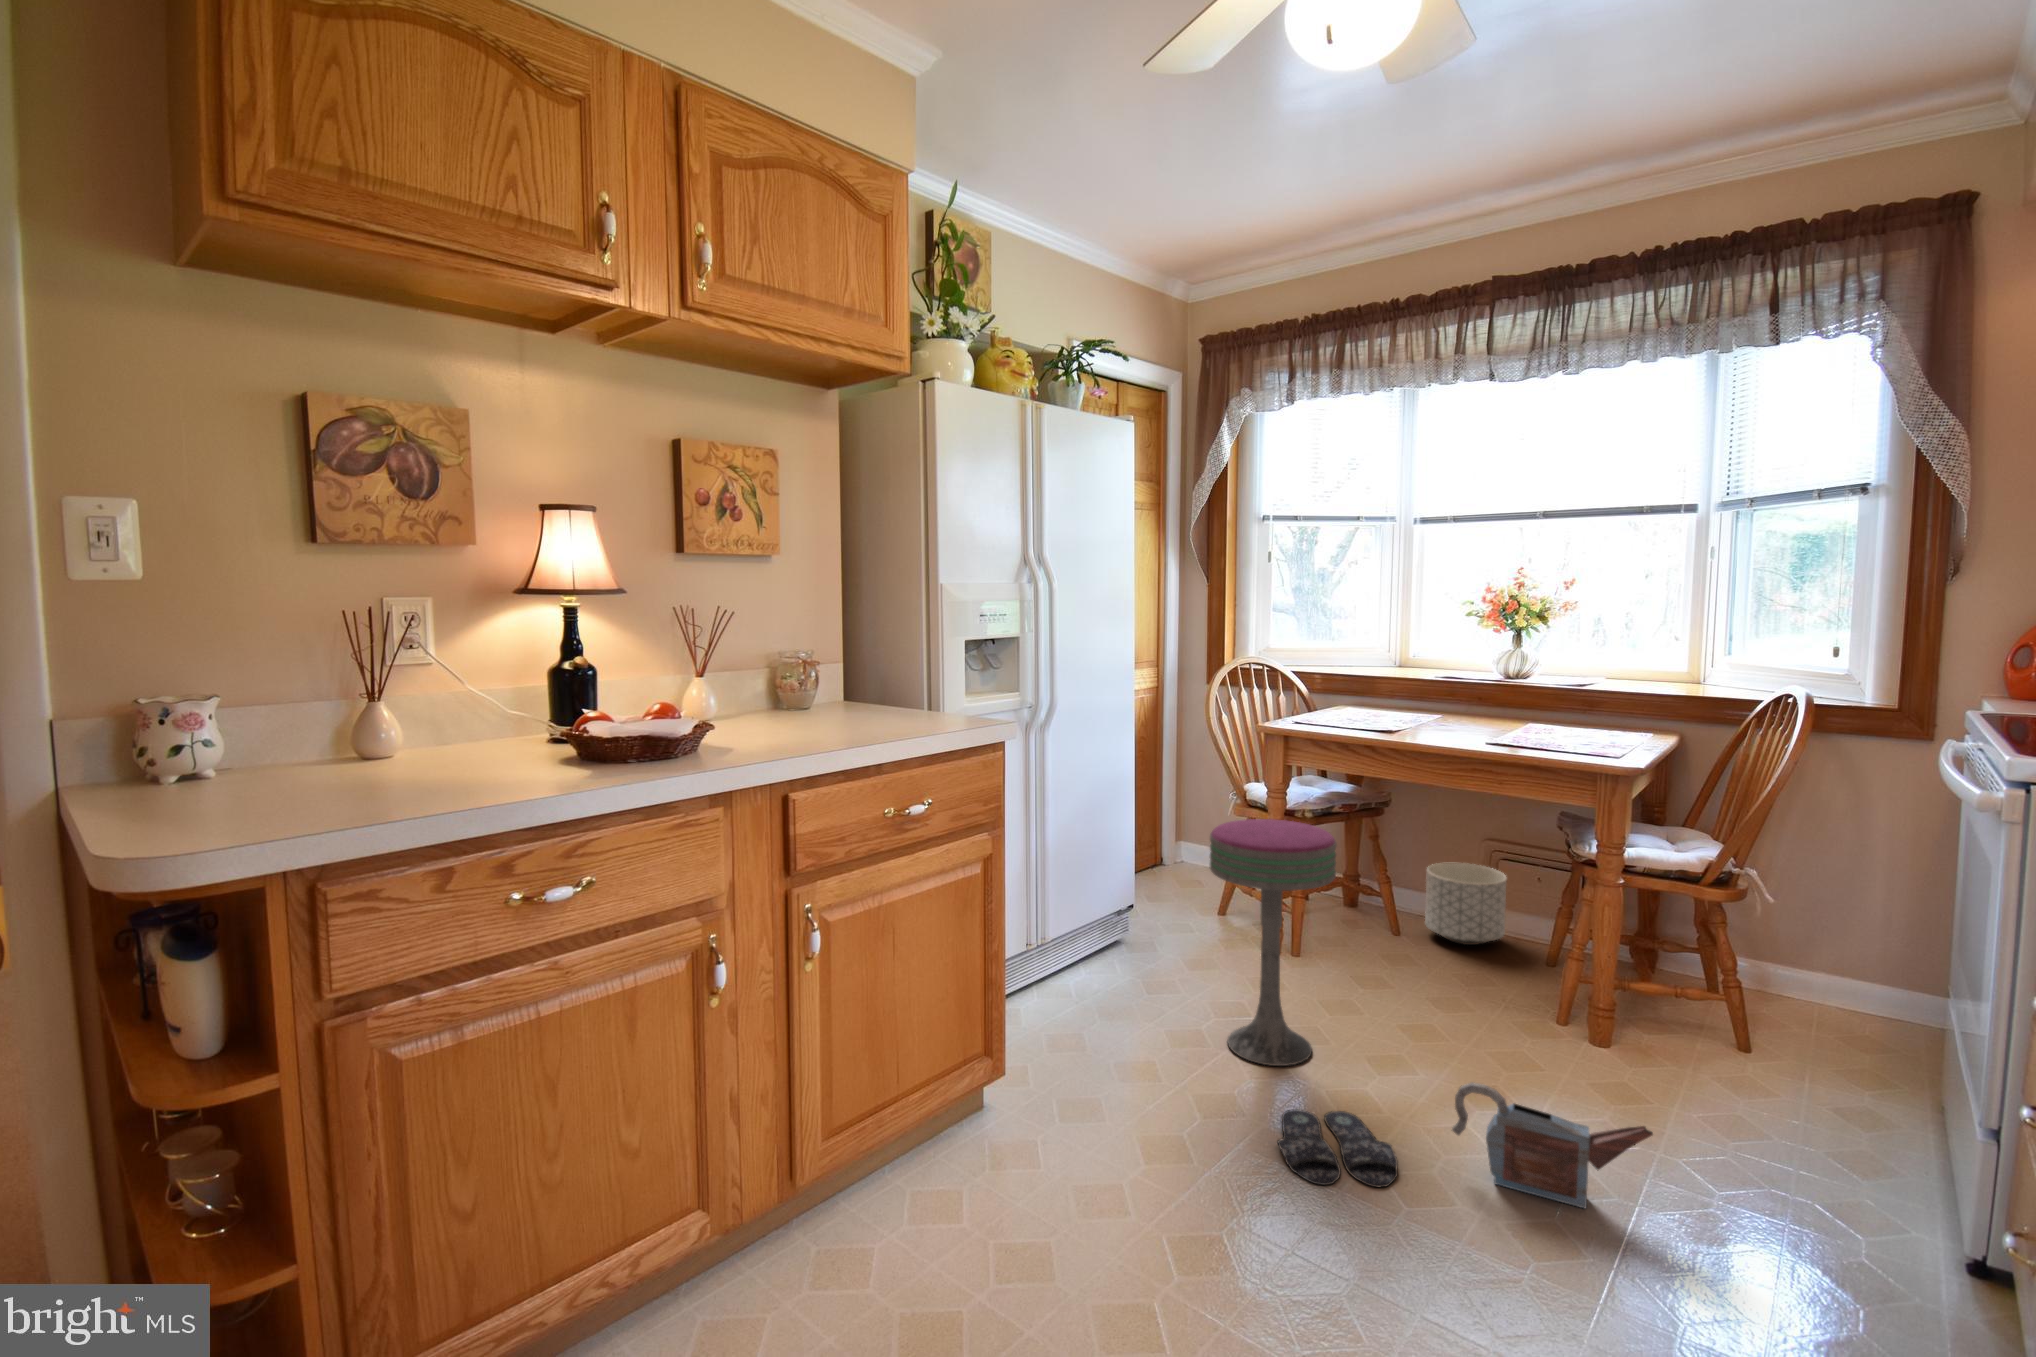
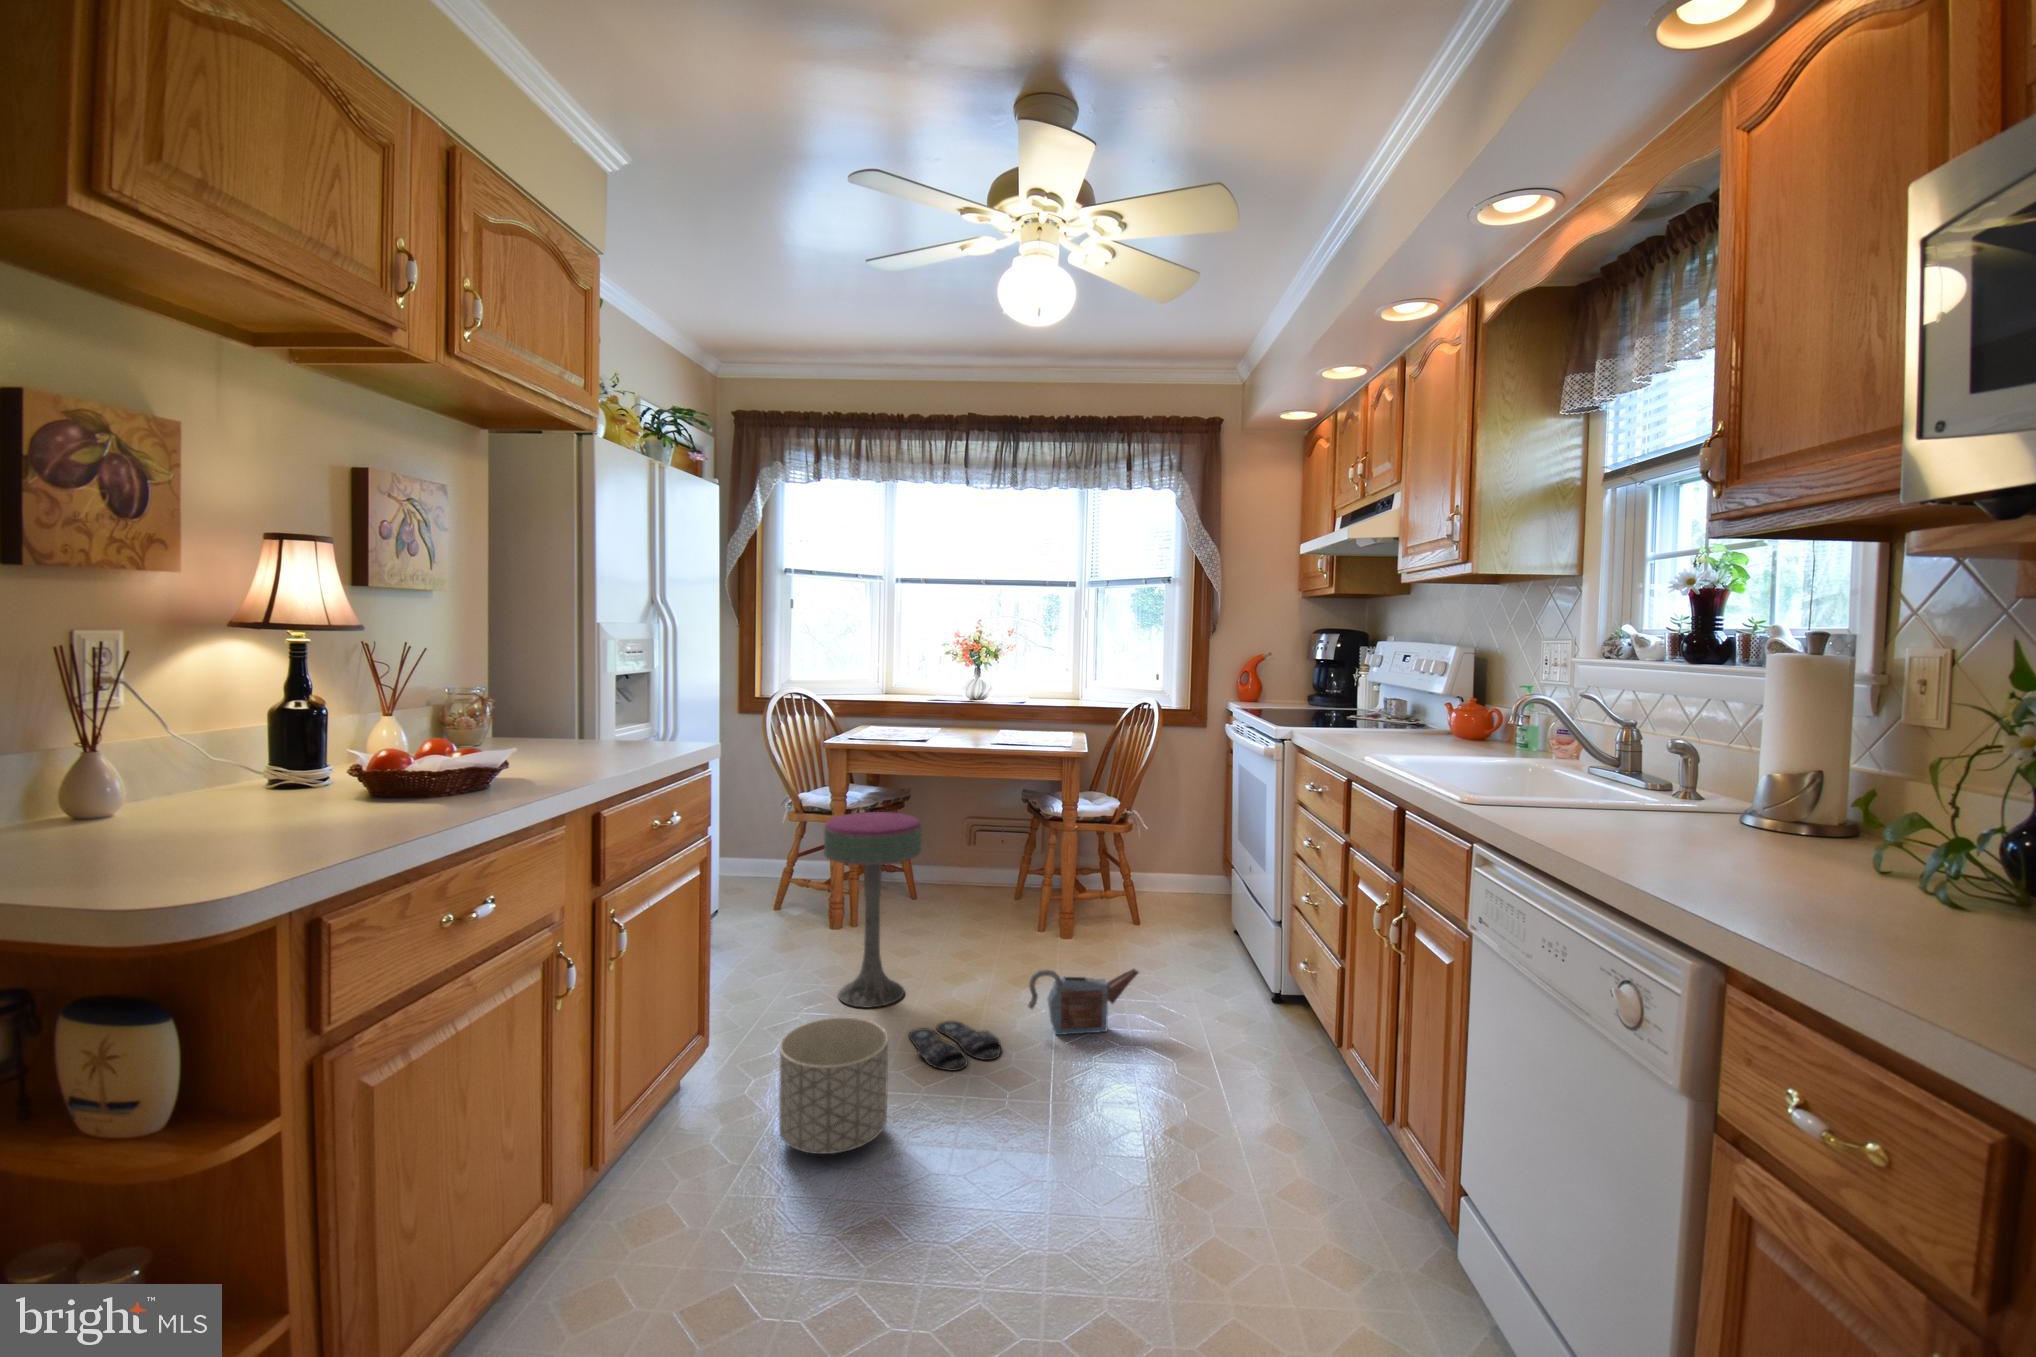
planter: present [1425,863,1507,945] -> present [779,1017,888,1154]

